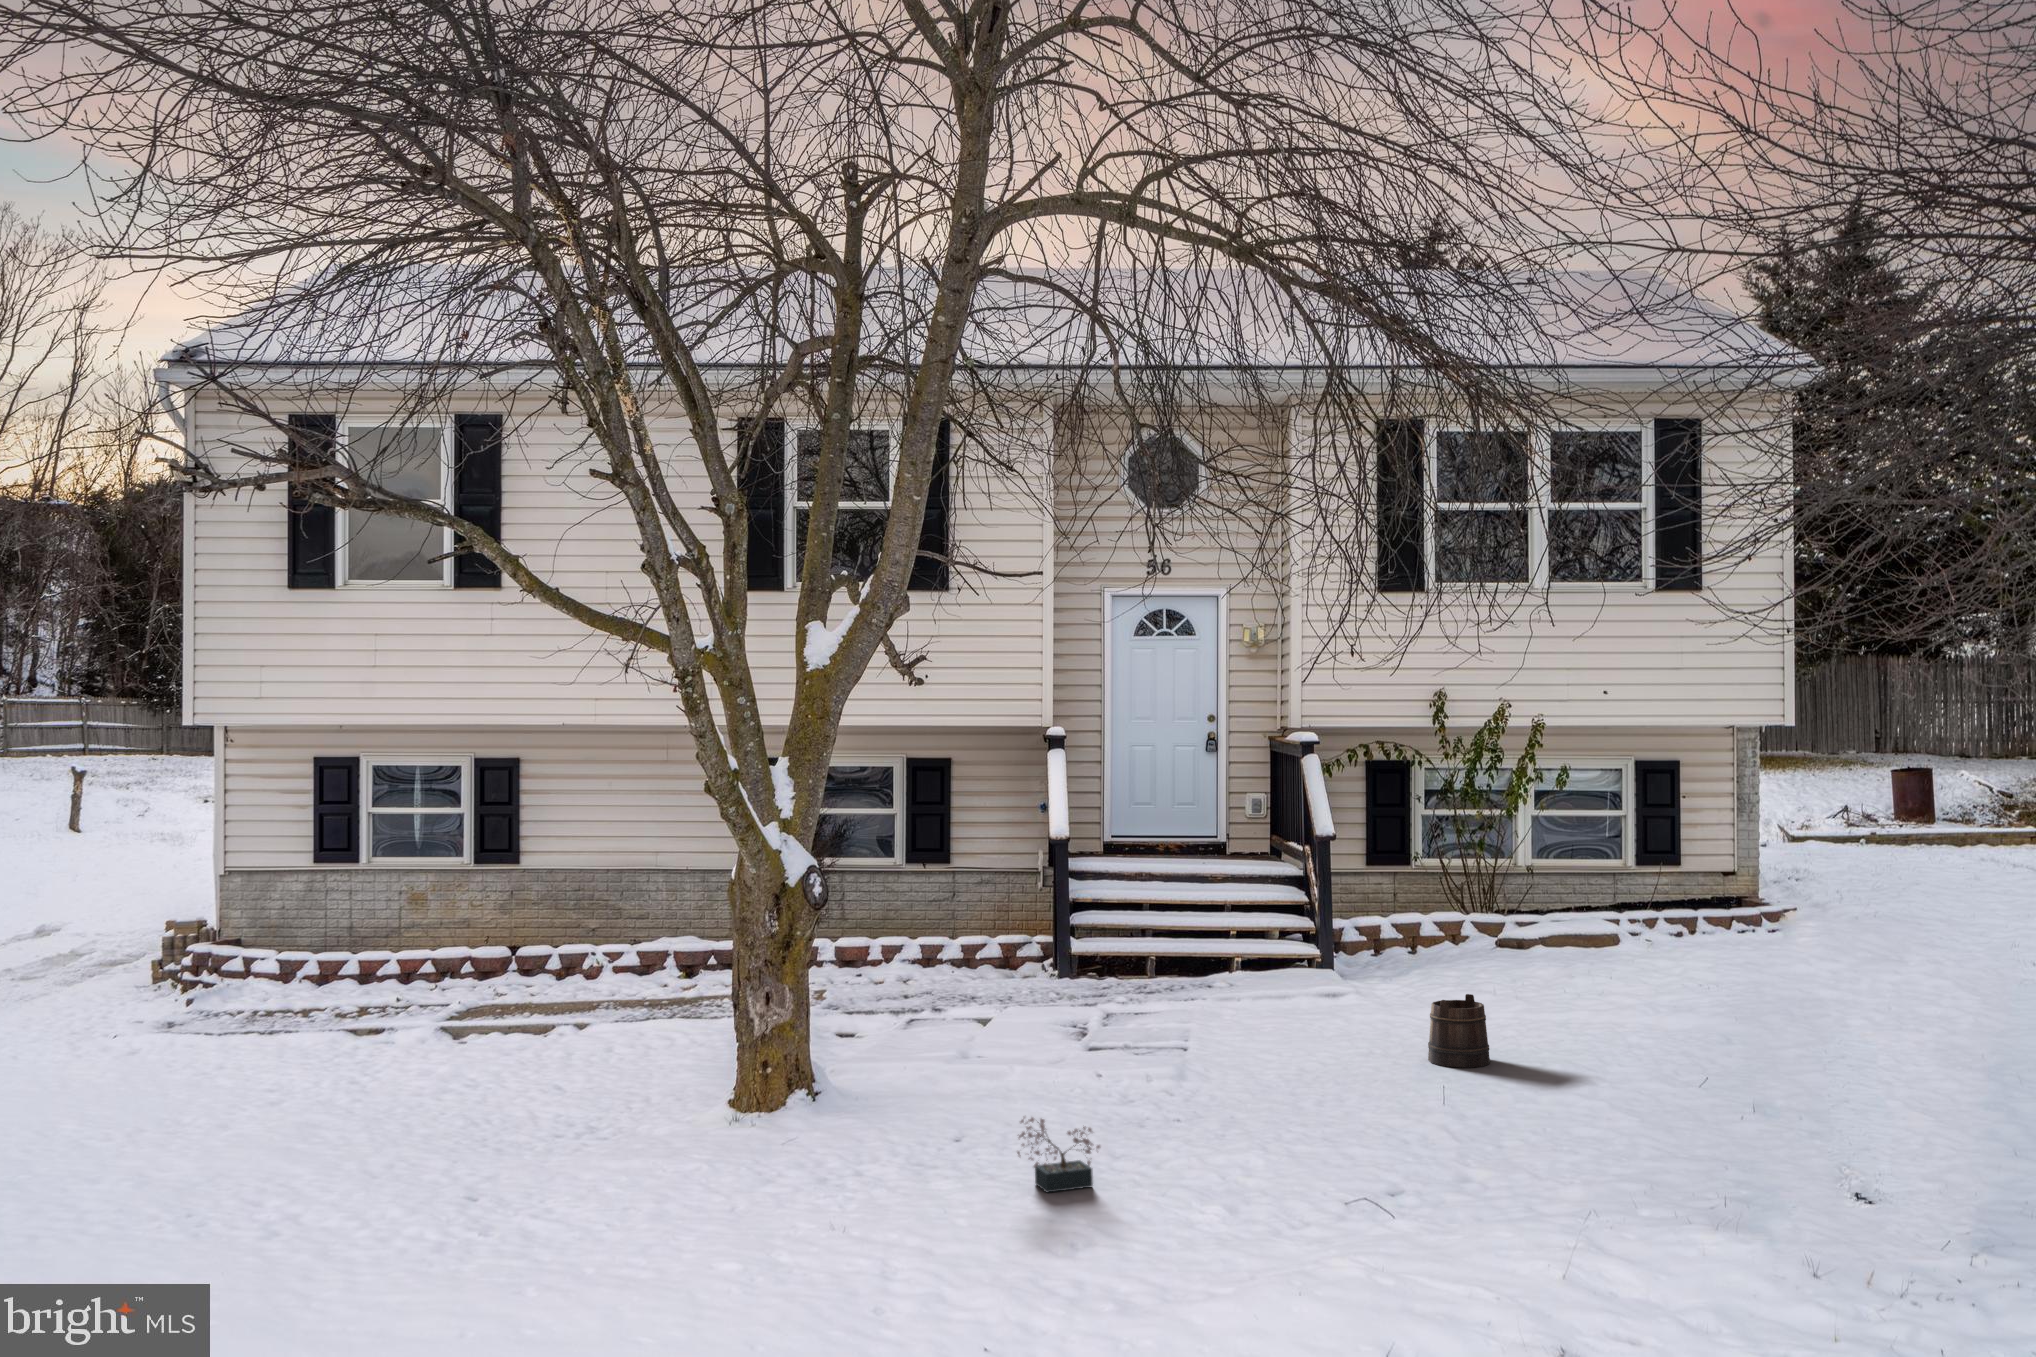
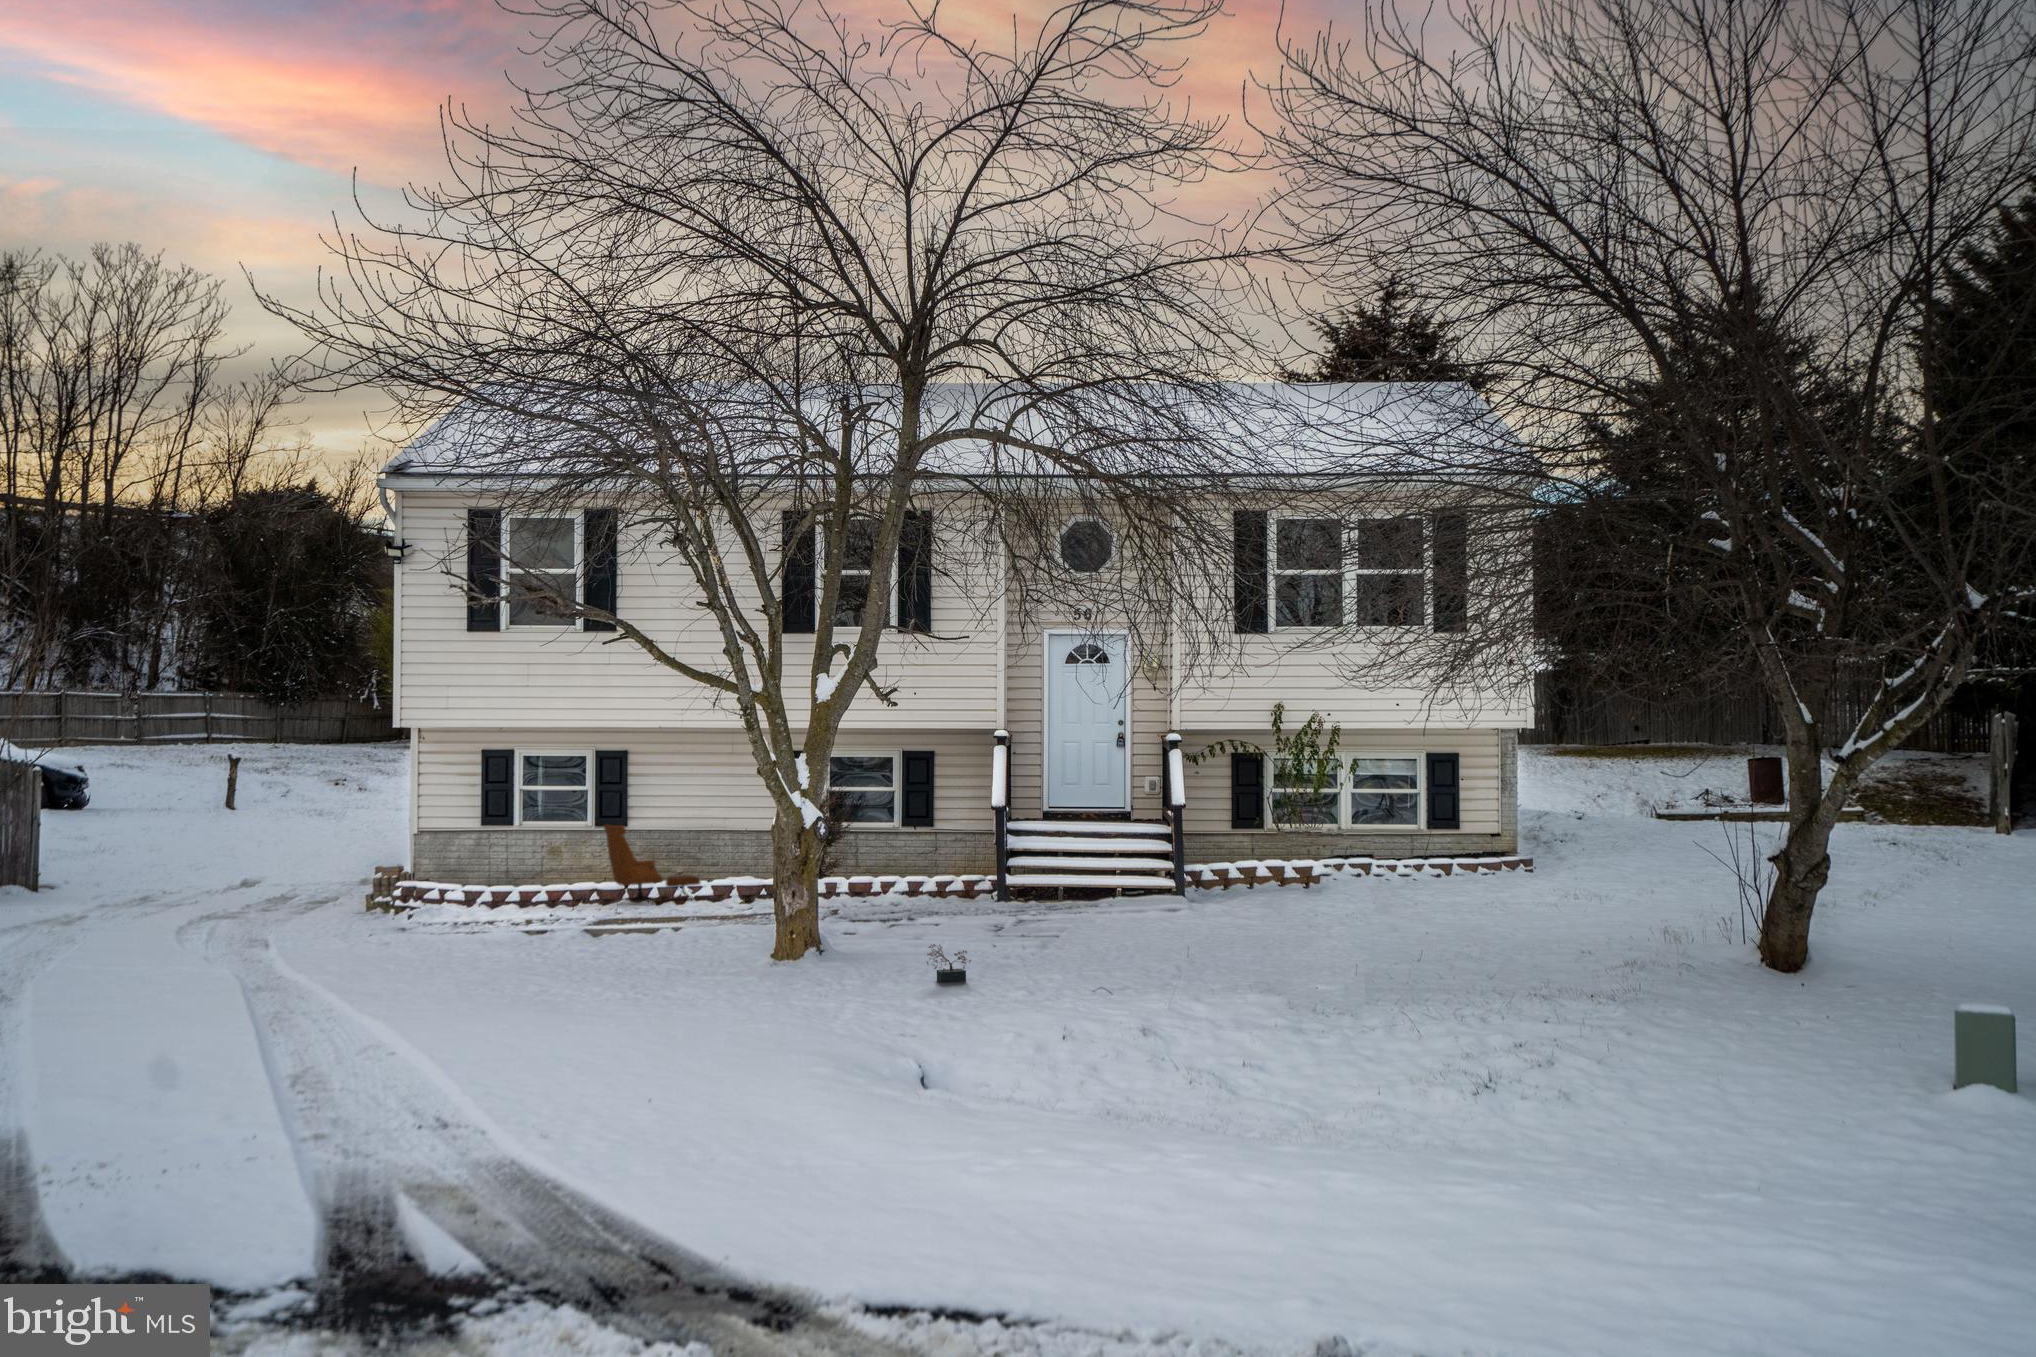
lounge chair: none [484,862,626,981] -> present [604,824,700,902]
bucket: present [1428,994,1490,1068] -> none [1197,898,1233,940]

